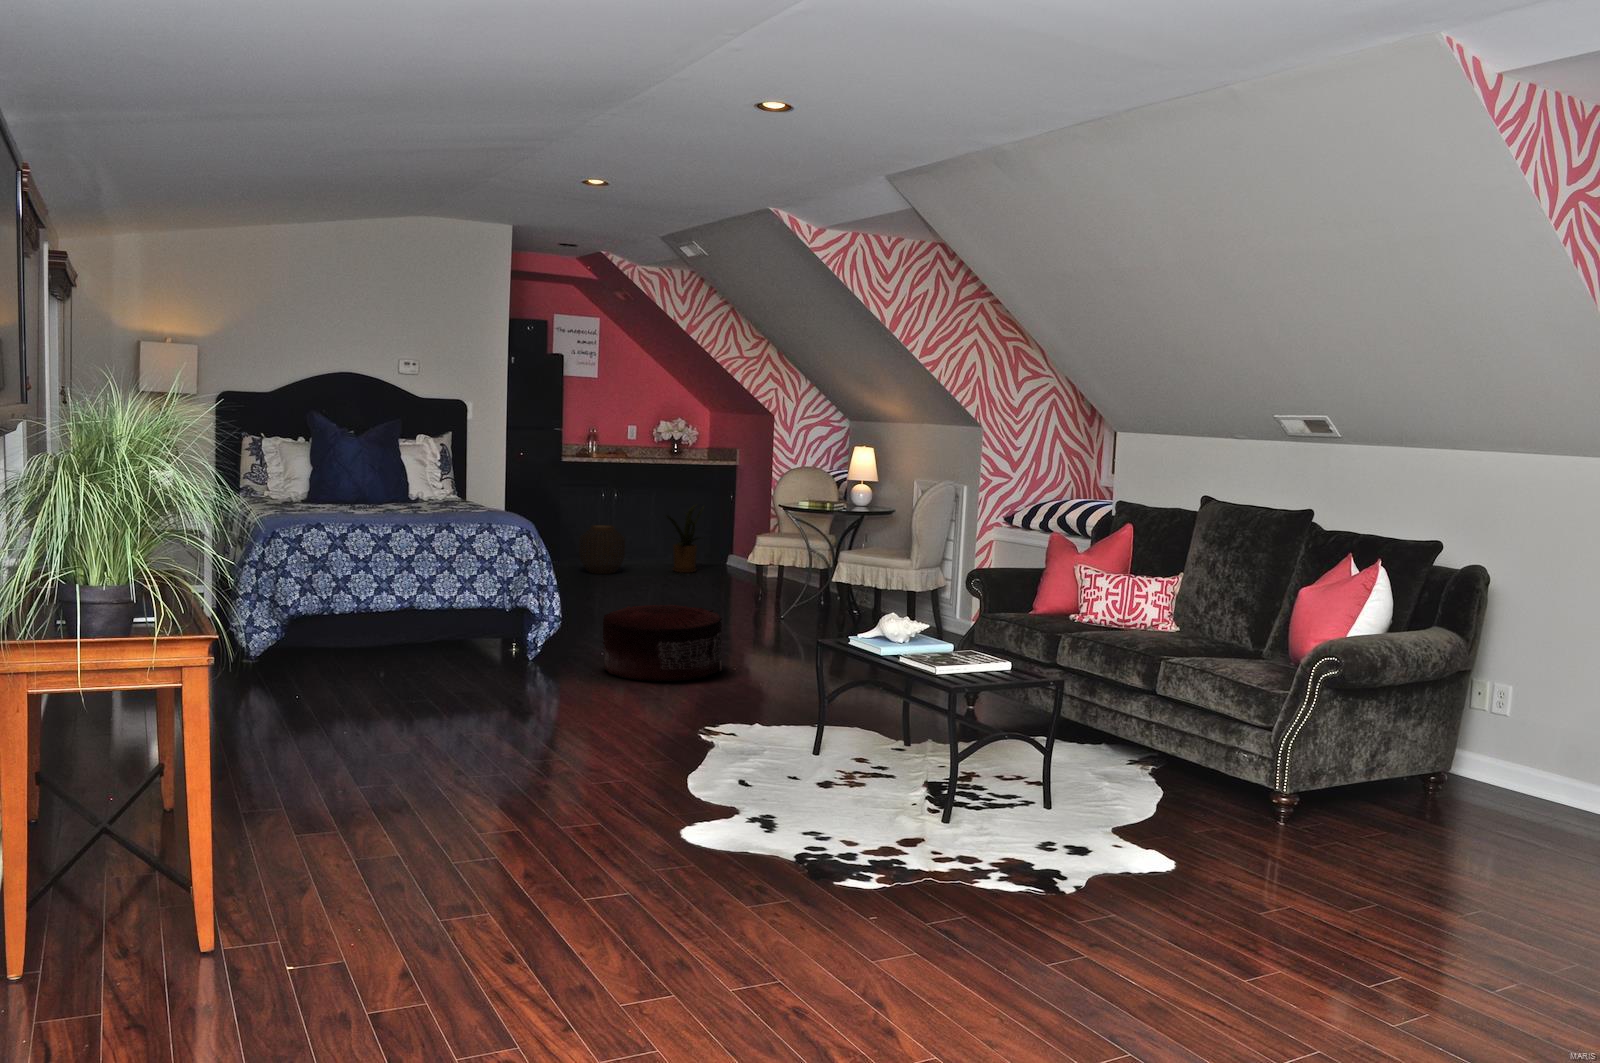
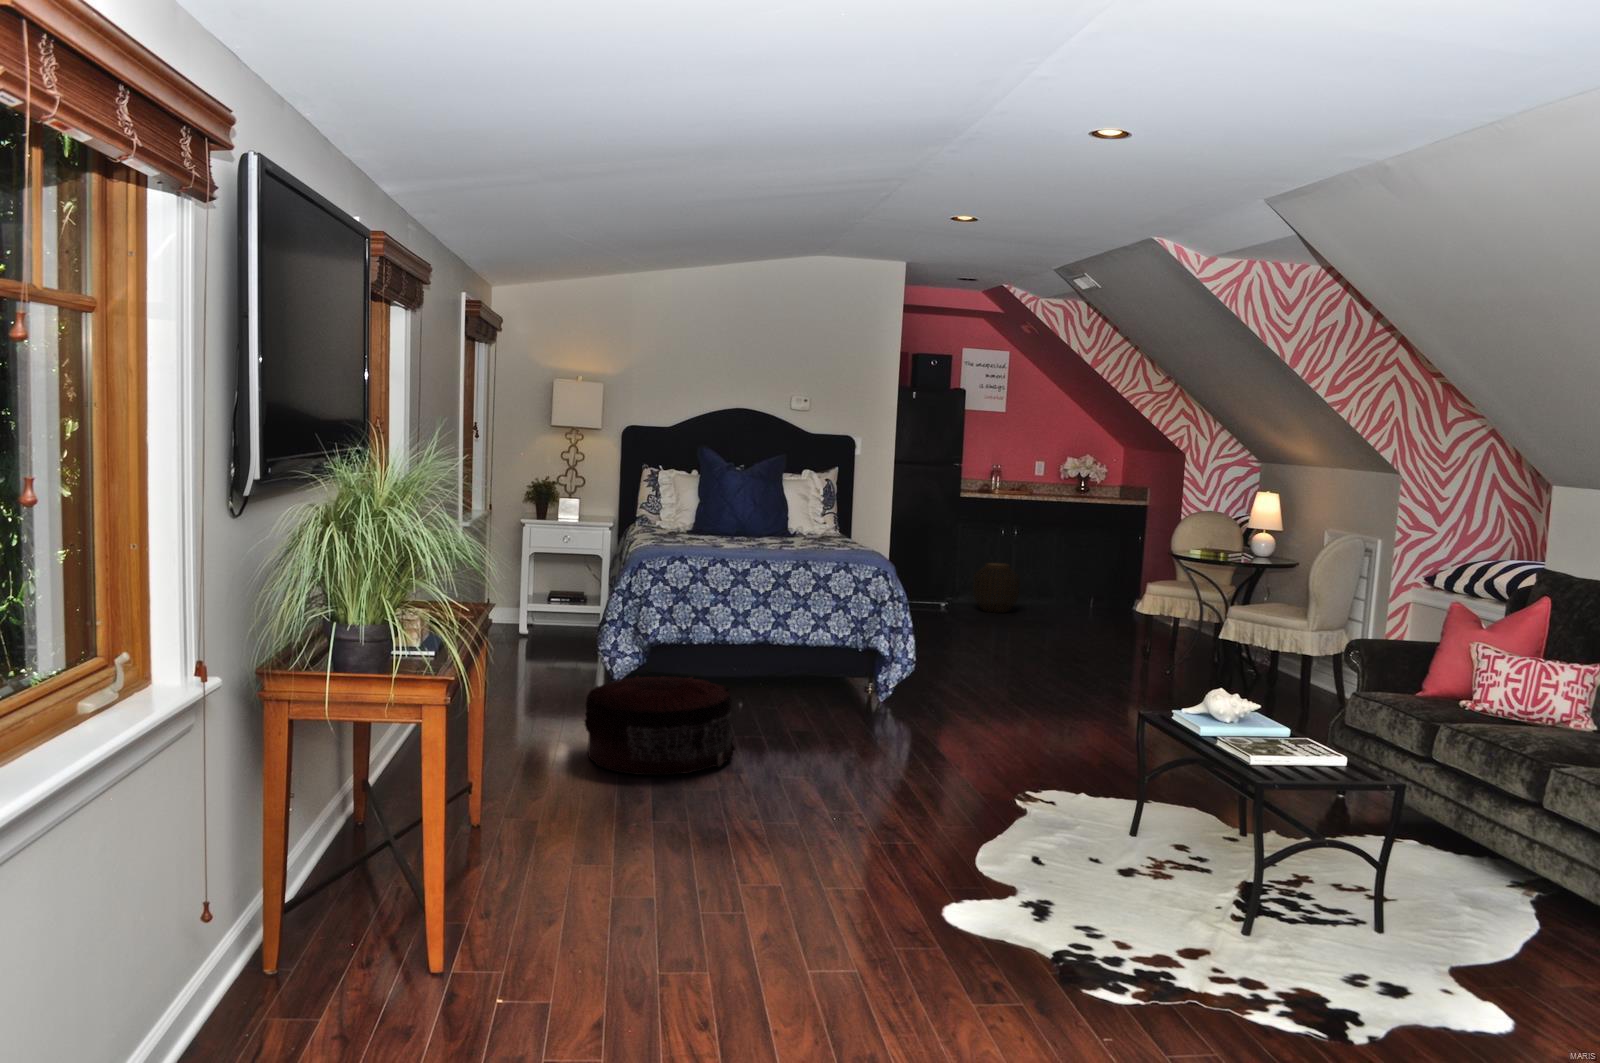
house plant: present [666,505,703,573] -> none [1058,544,1109,616]
pouf: present [603,604,722,681] -> present [585,676,735,775]

